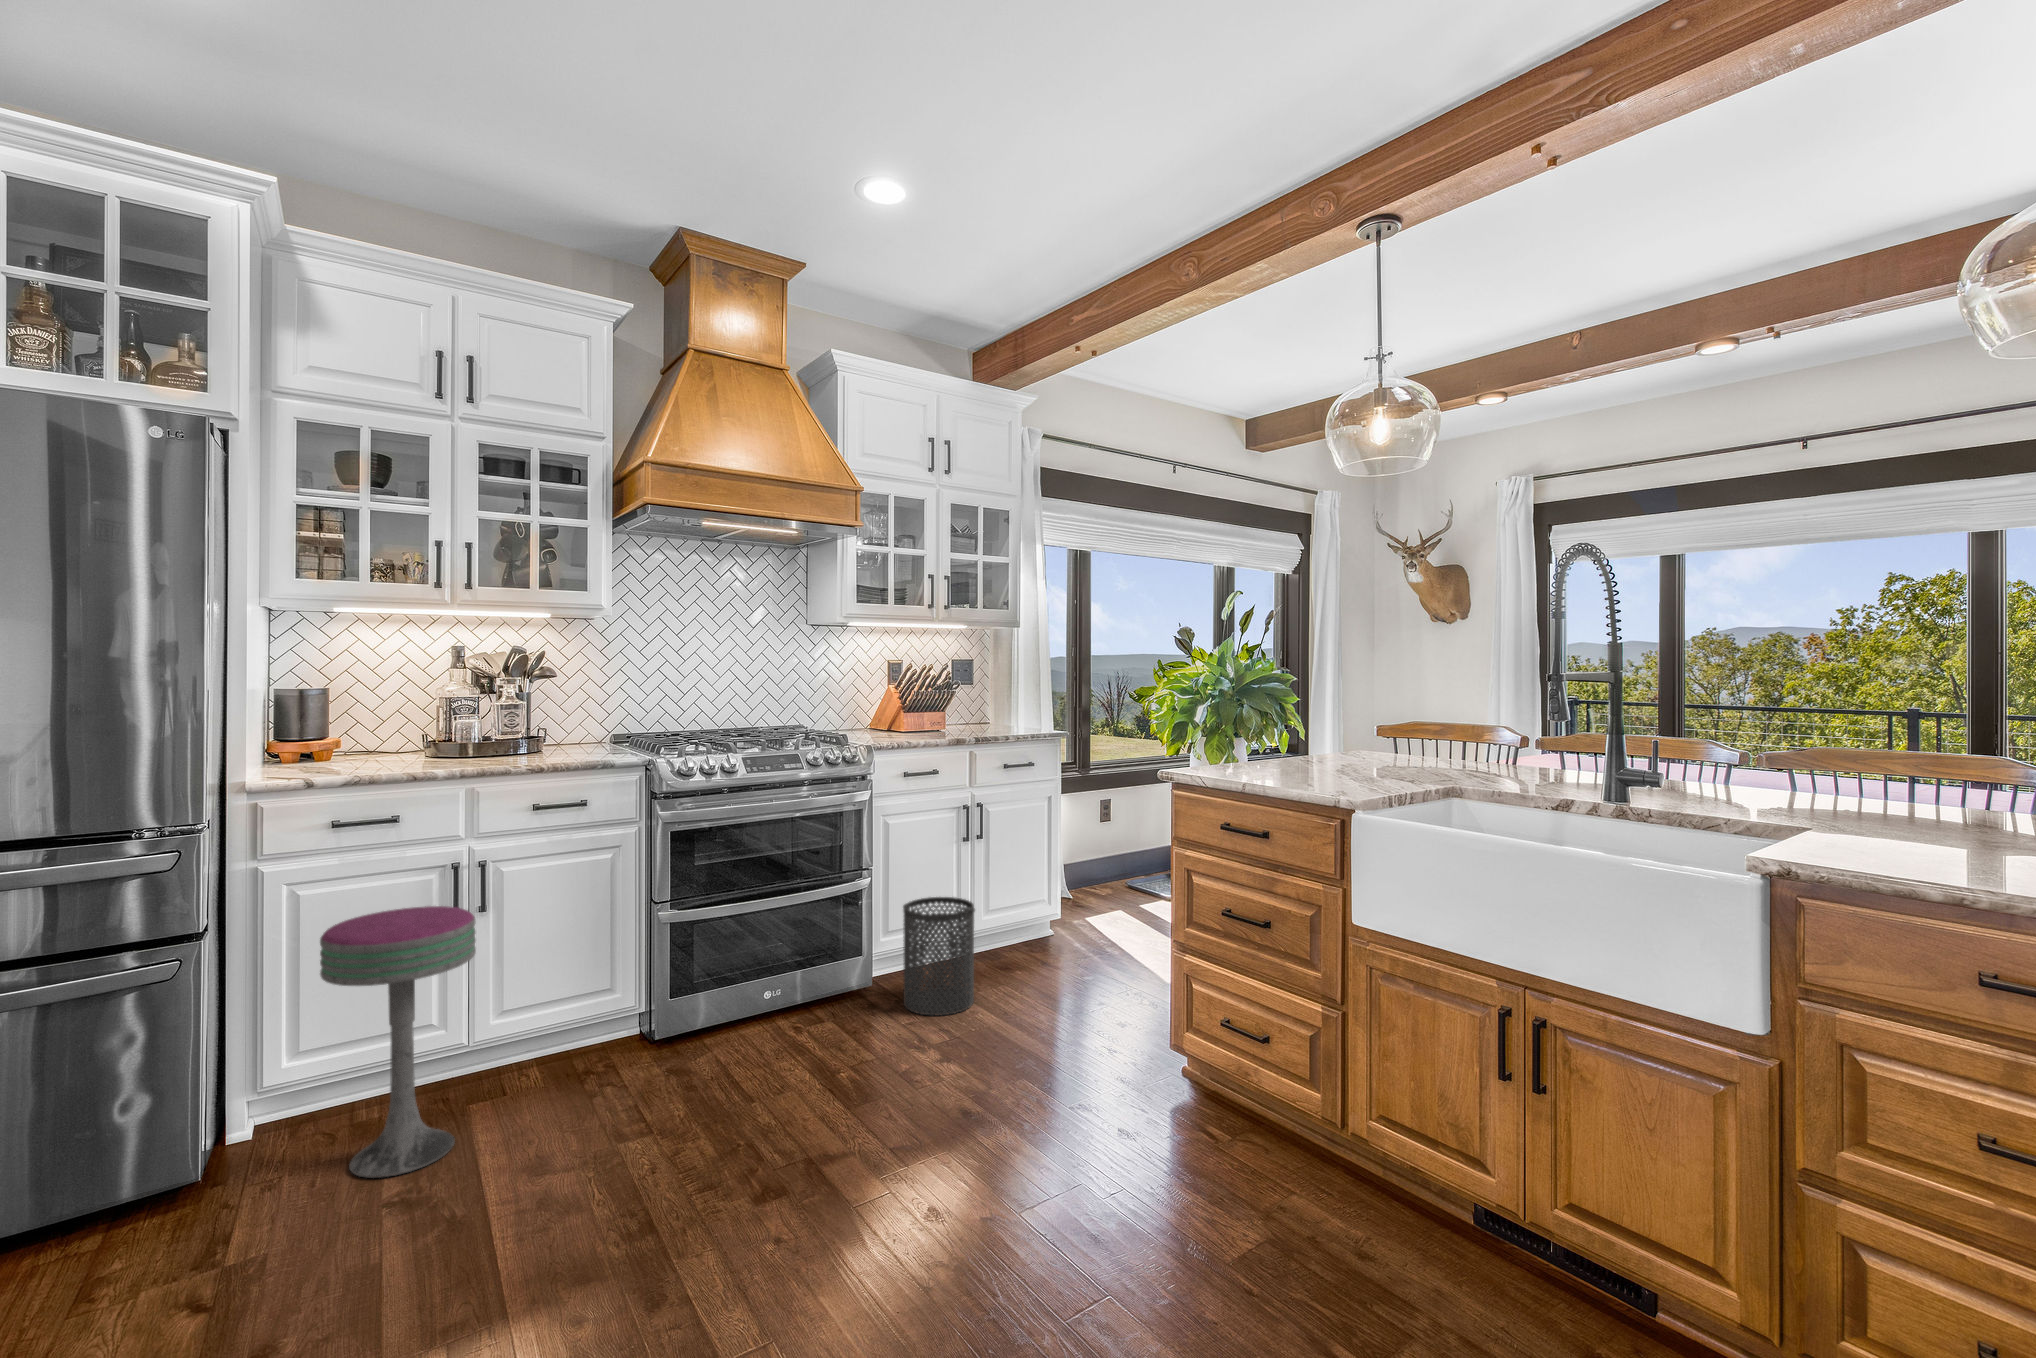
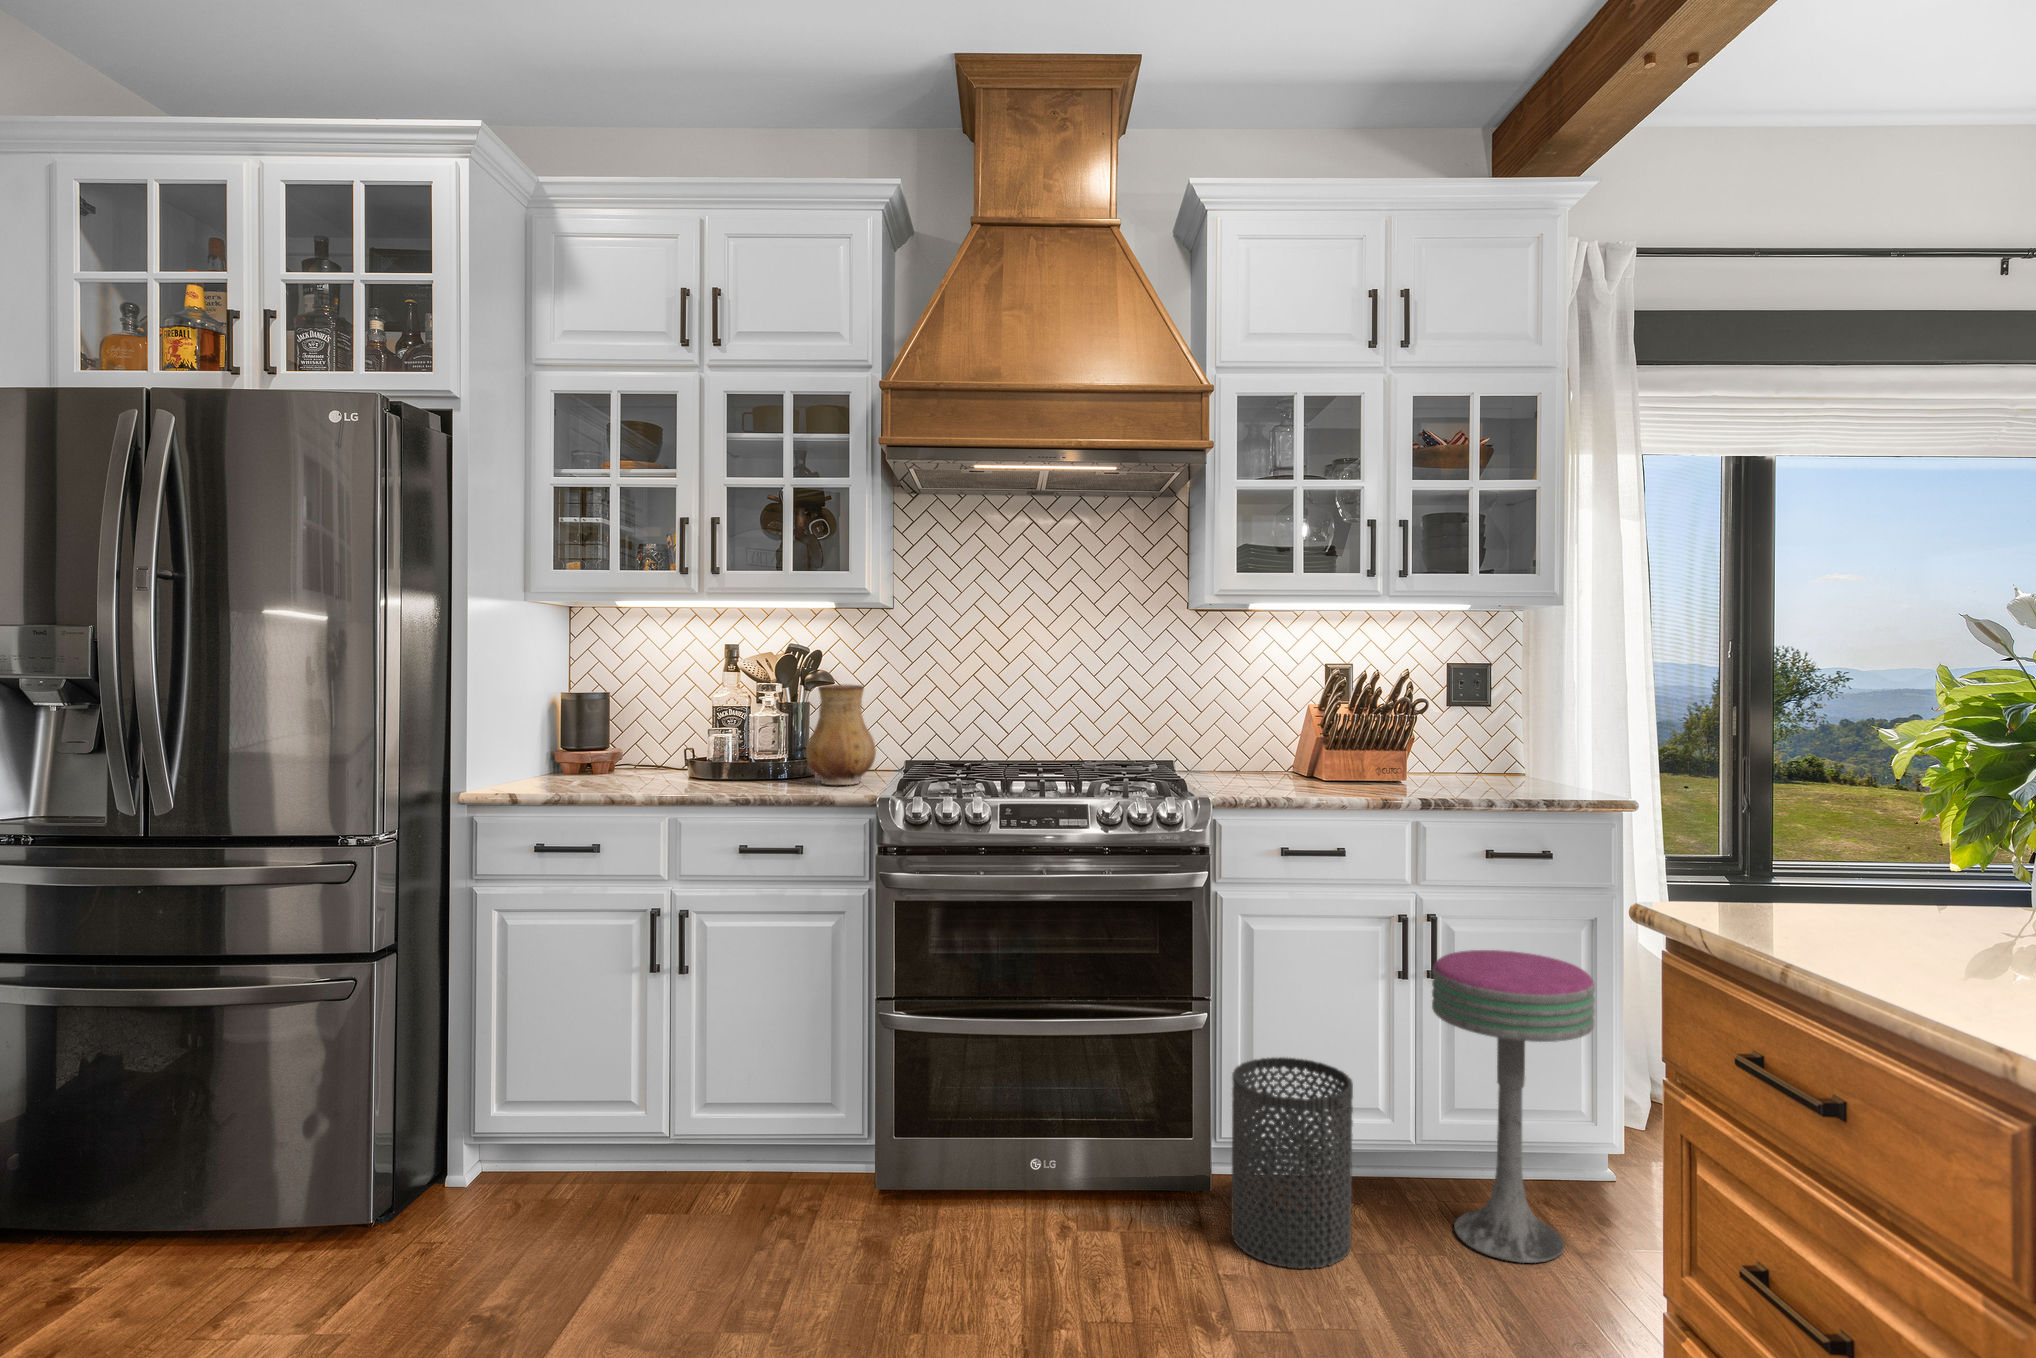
ceramic pitcher: none [562,678,621,754] -> present [806,685,876,785]
bar stool: present [320,906,476,1178] -> present [1432,950,1595,1263]

